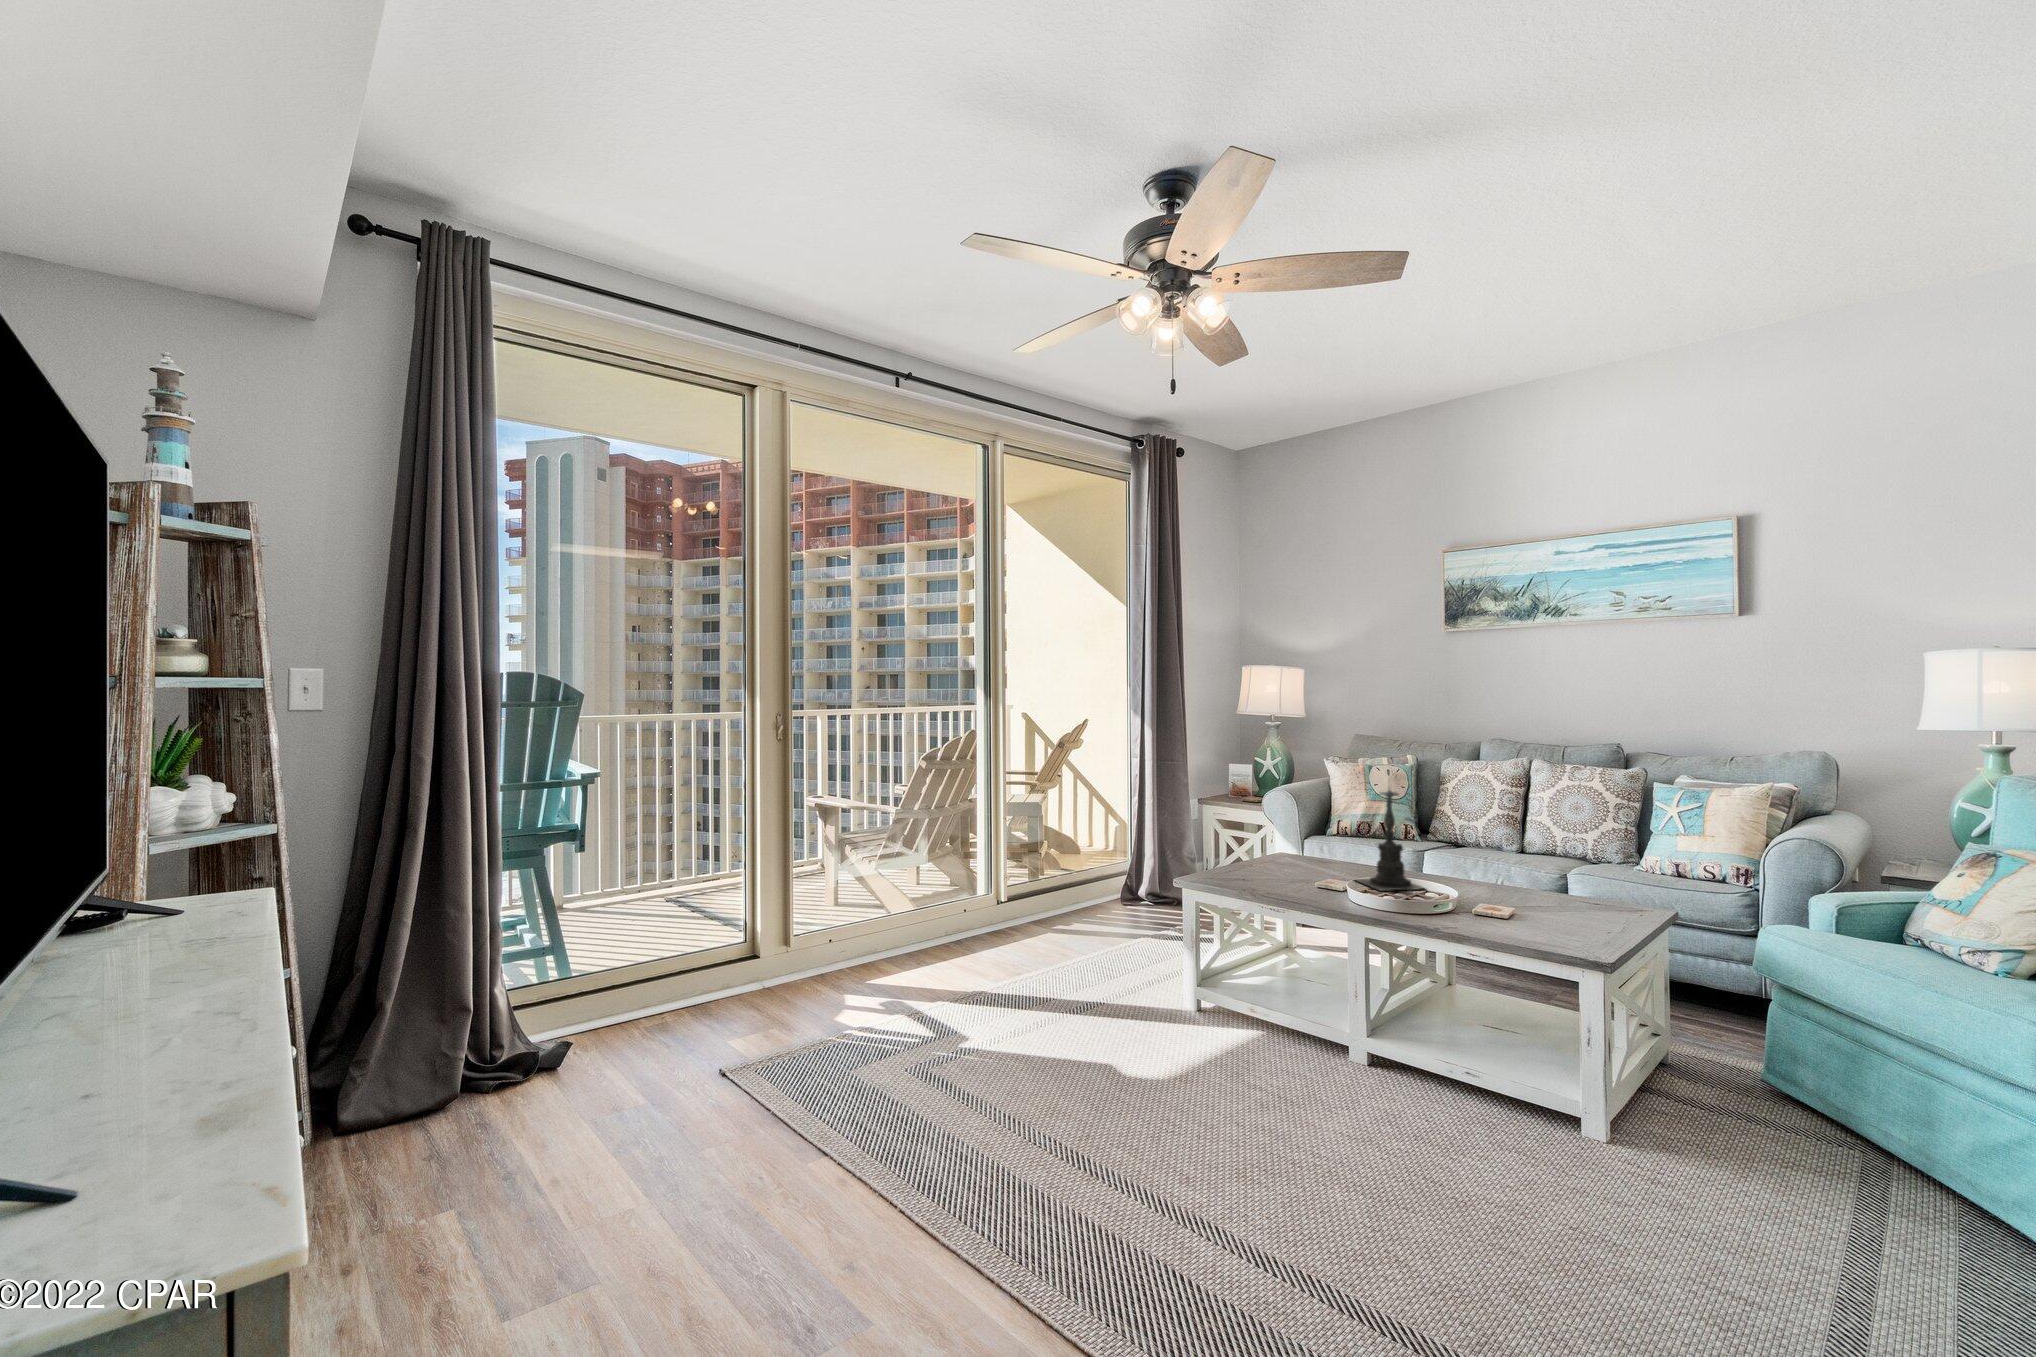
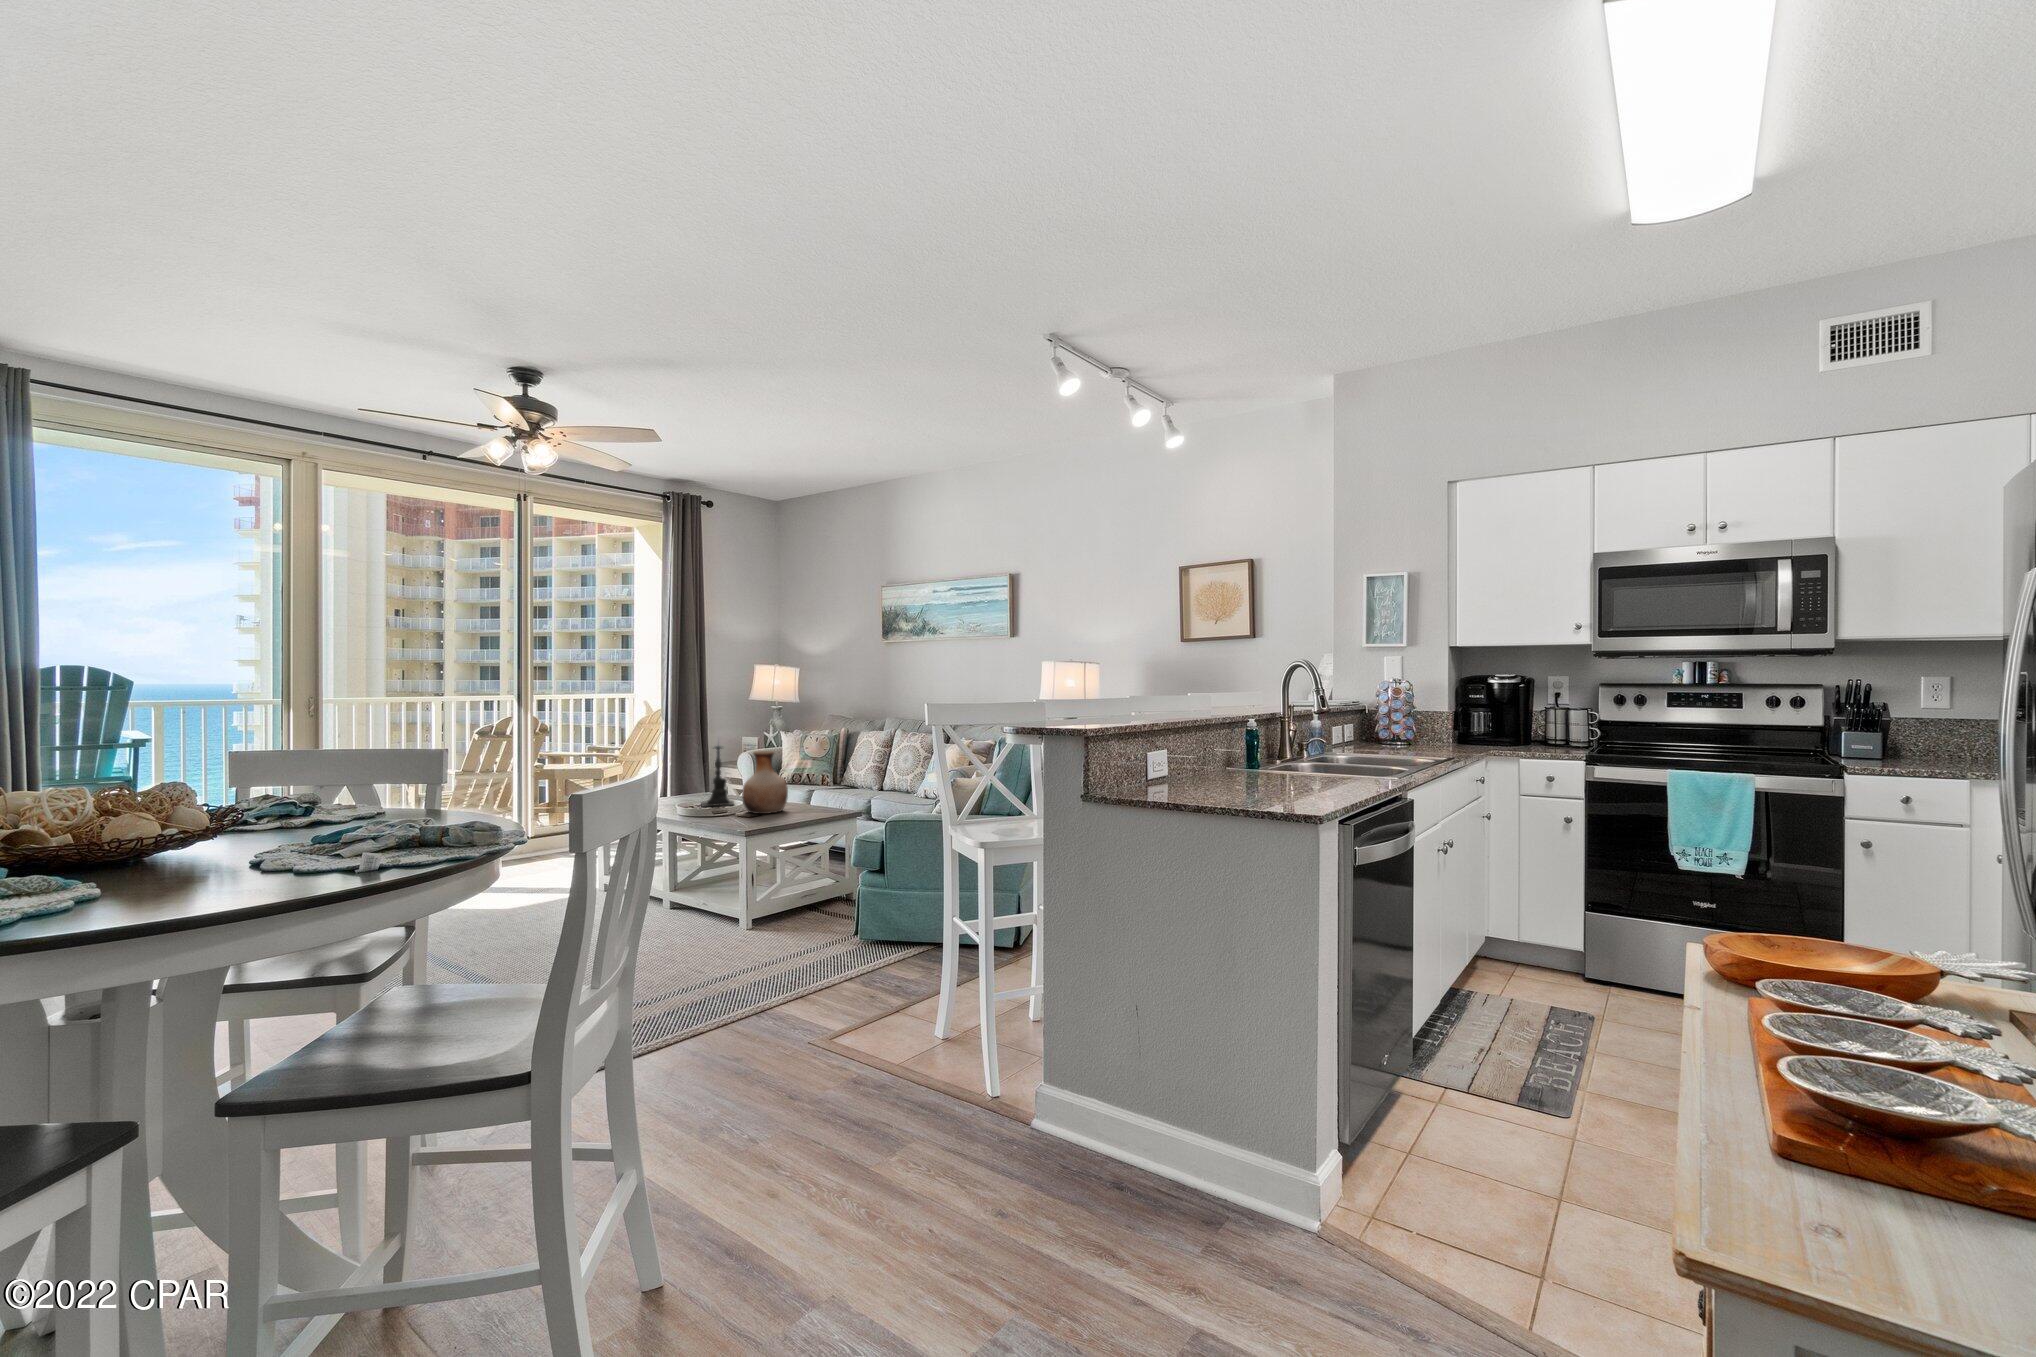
vase: none [1479,803,1564,914] -> present [742,751,788,814]

